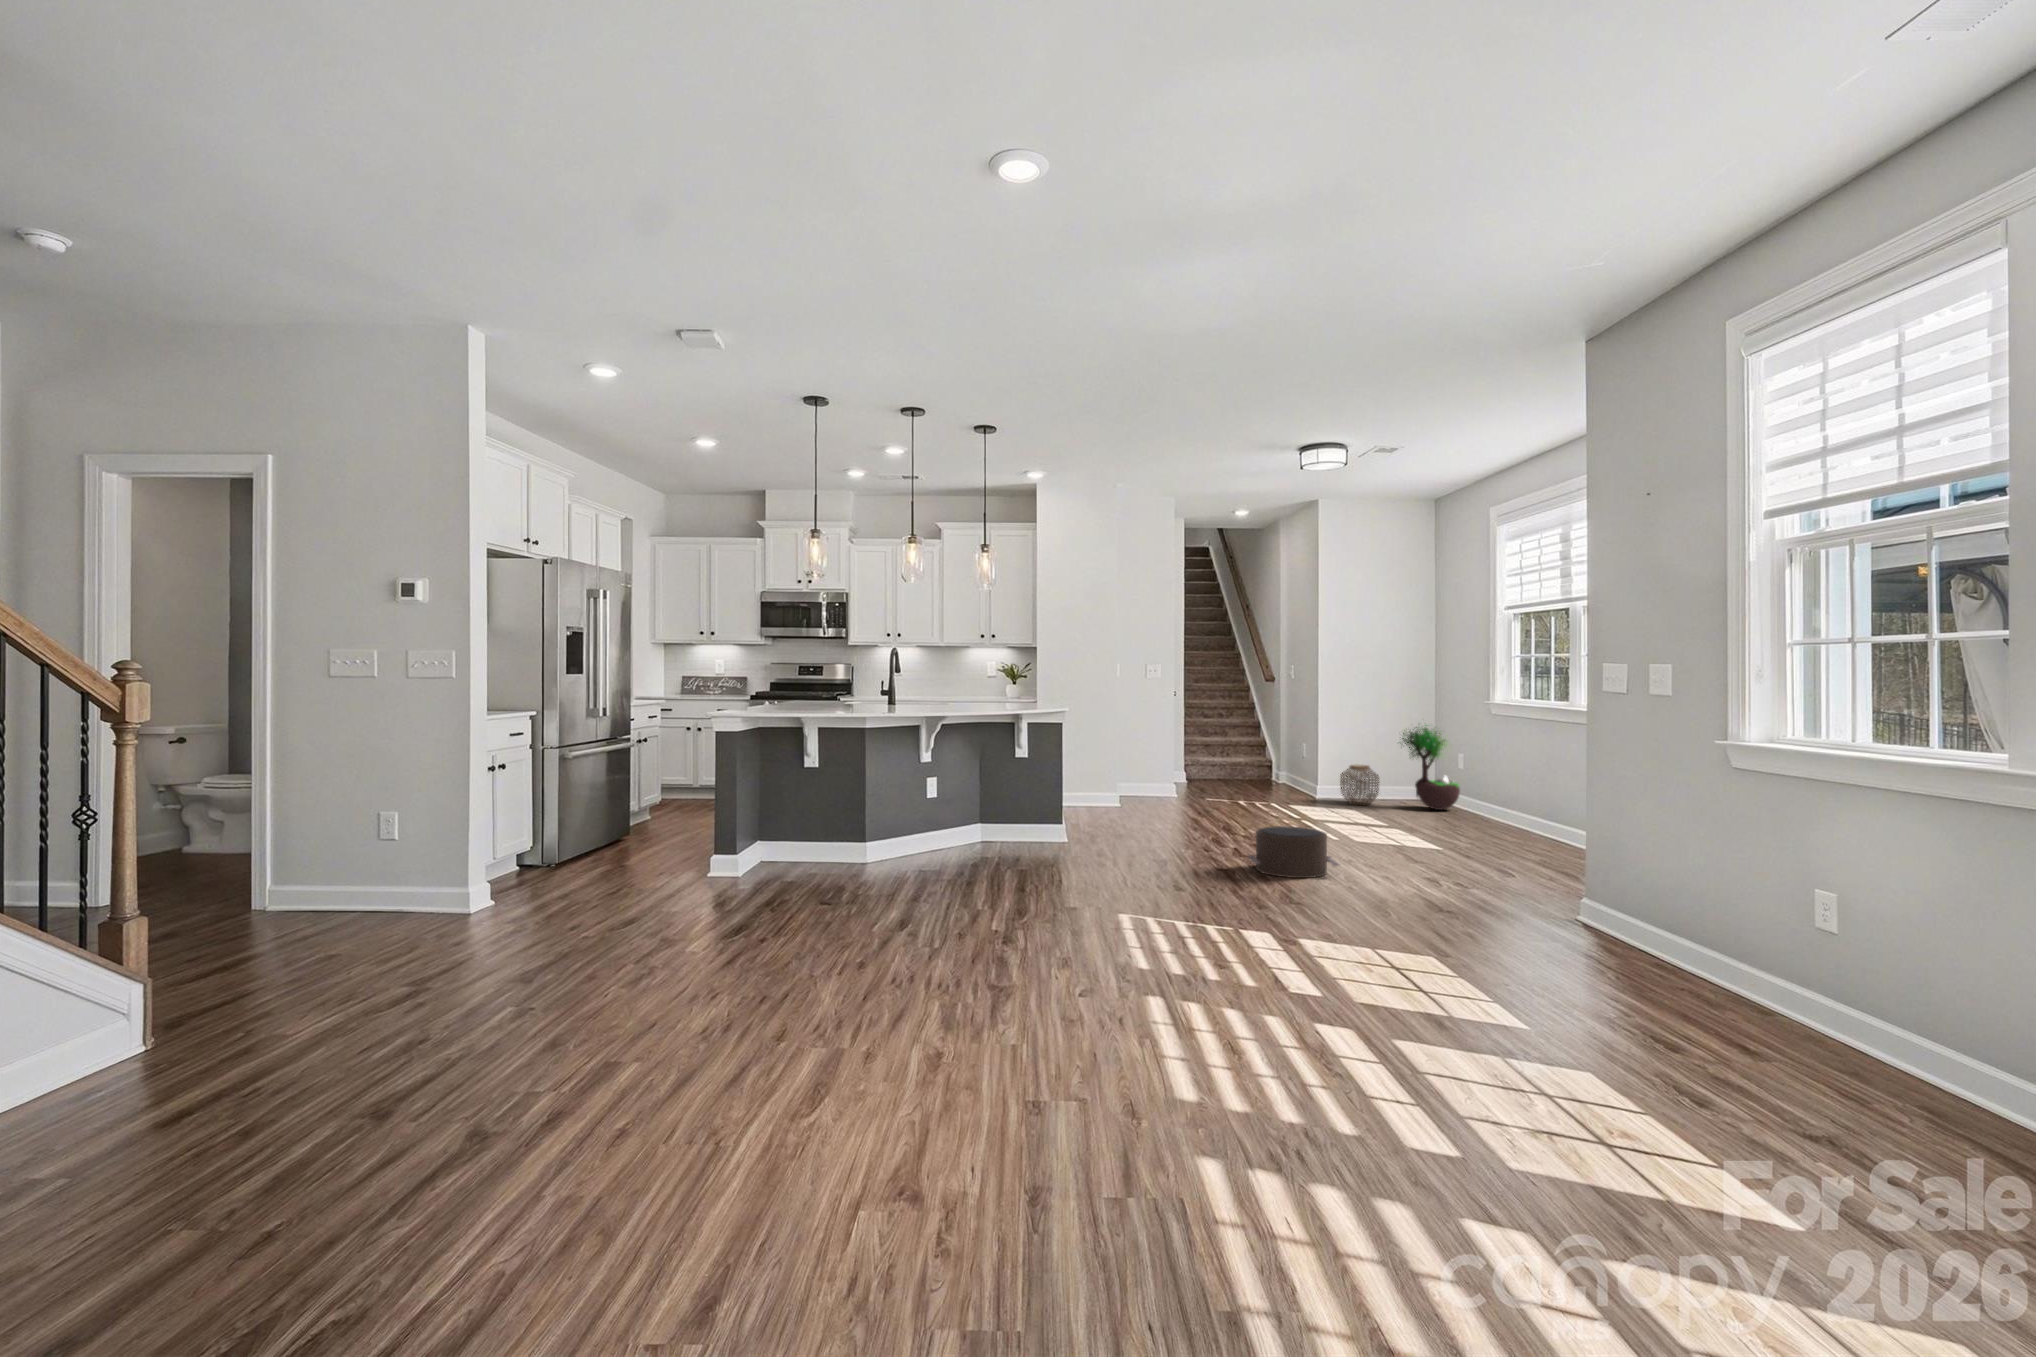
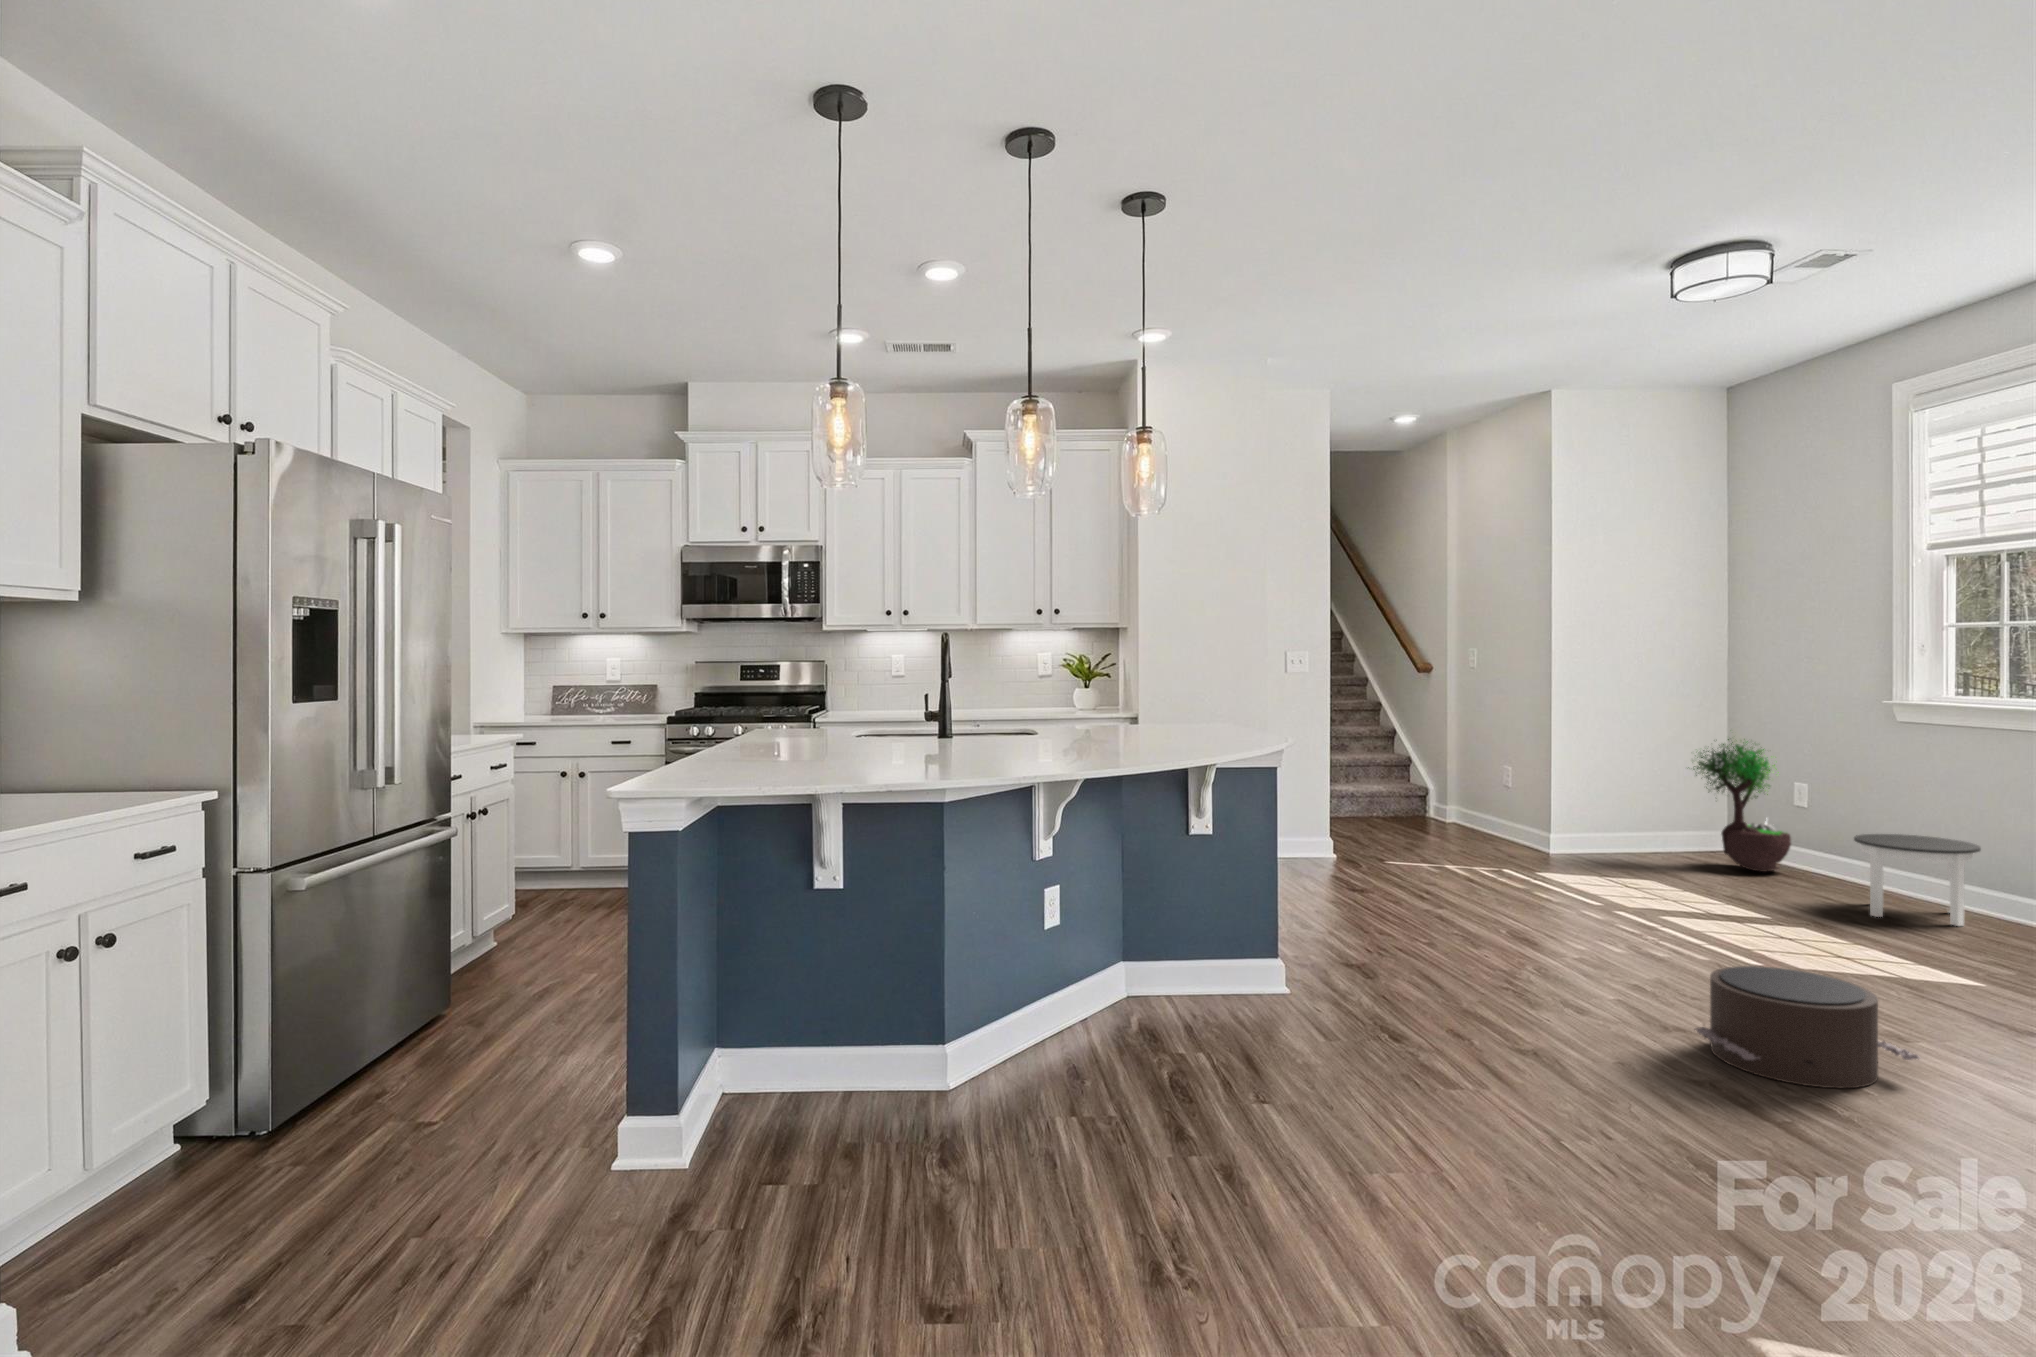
woven basket: present [1340,765,1379,805] -> none [1591,801,1656,864]
round table: none [1457,781,1523,833] -> present [1854,834,1981,926]

